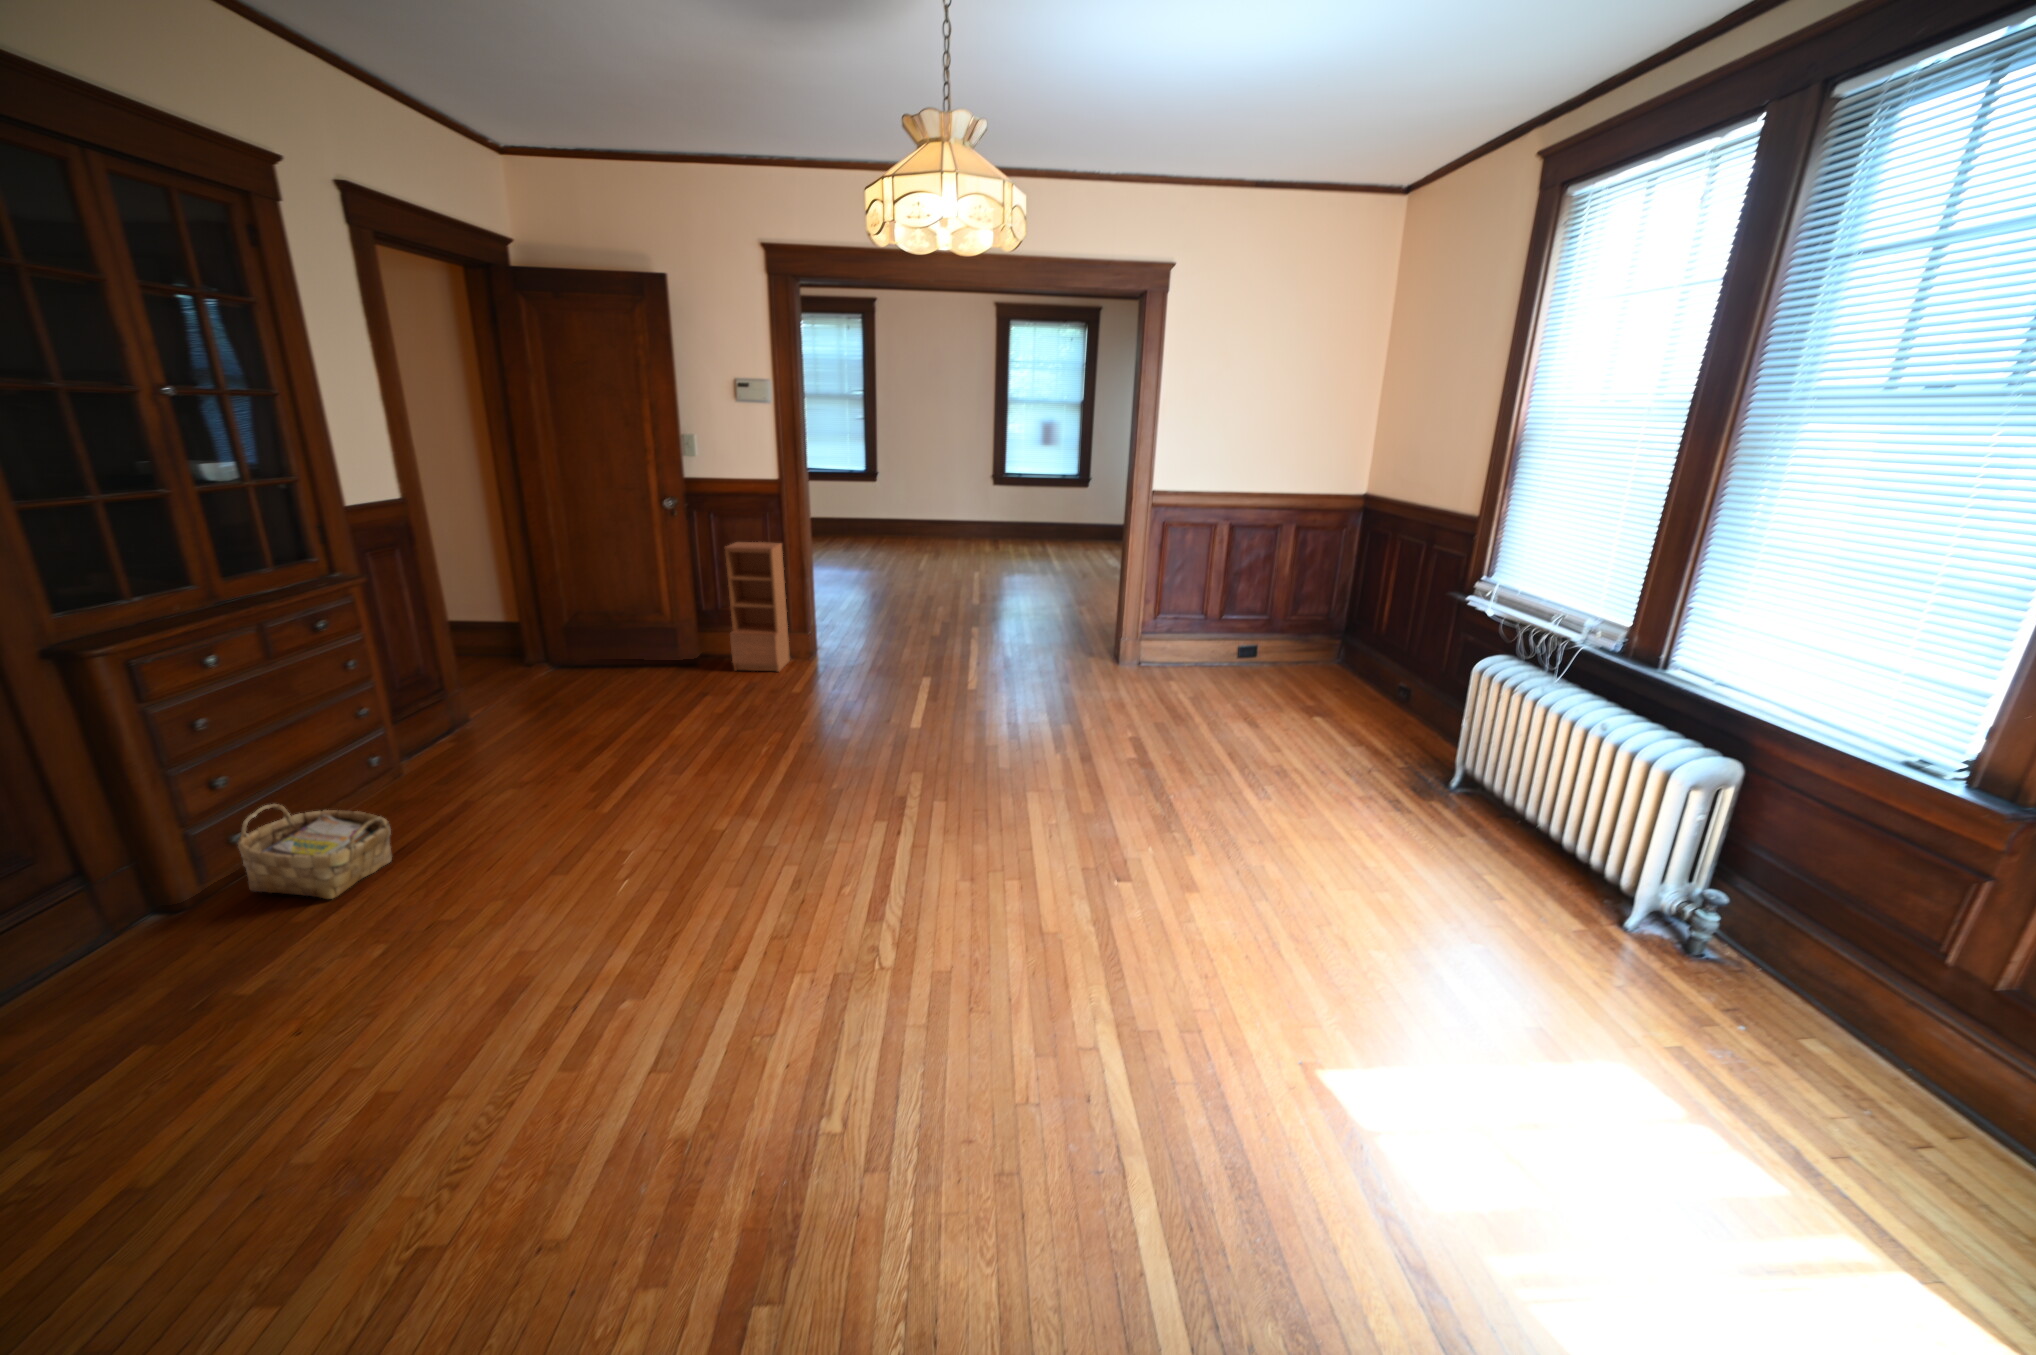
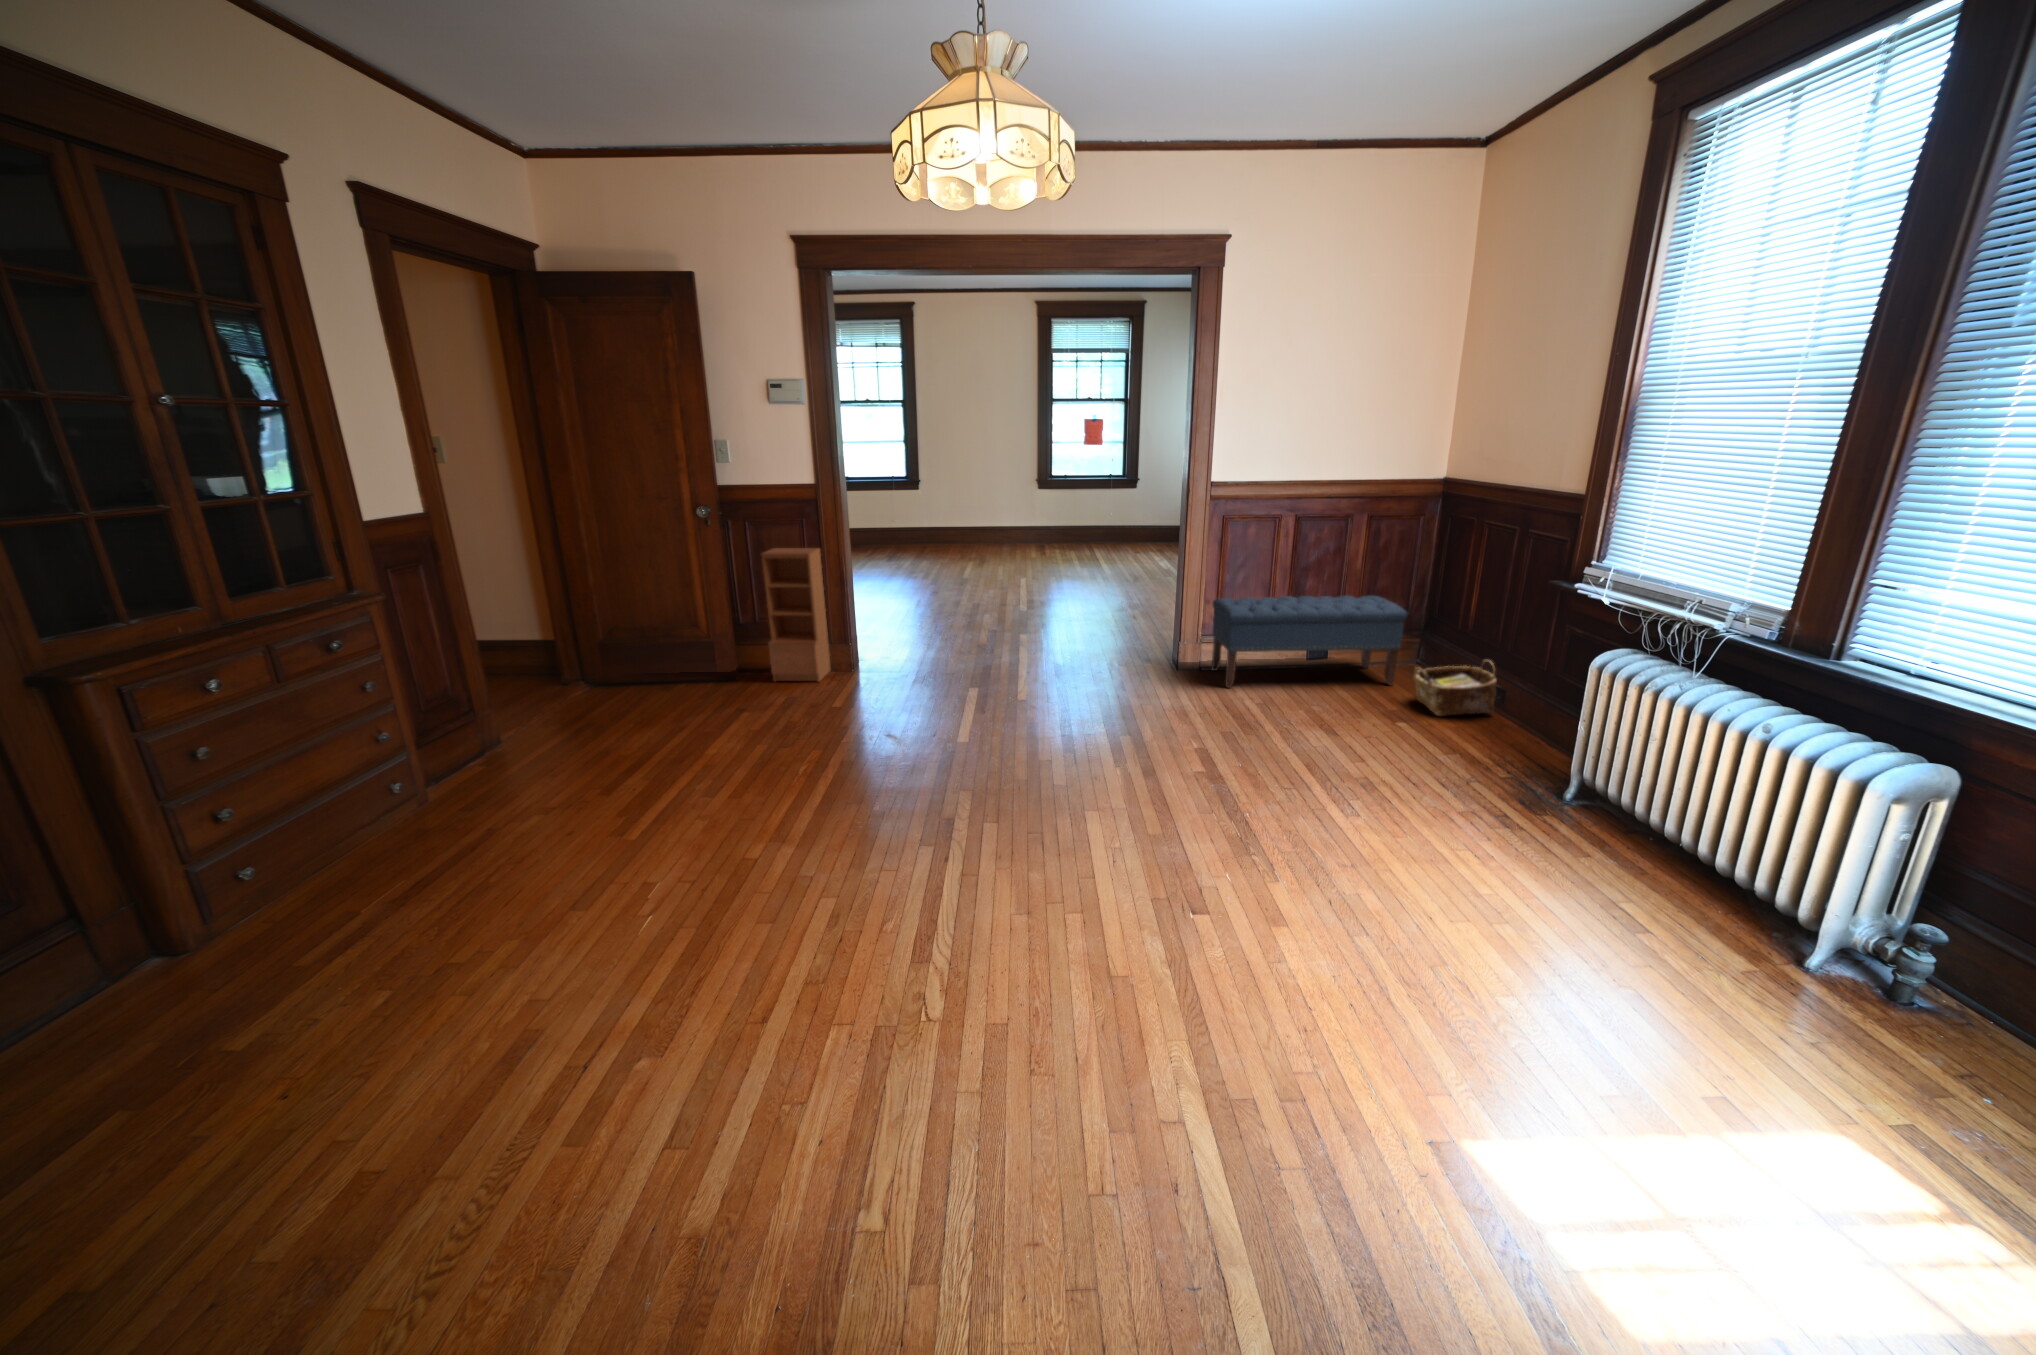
bench: none [1153,601,1331,686] -> present [1212,596,1407,688]
woven basket: present [238,804,392,899] -> present [1414,660,1497,716]

